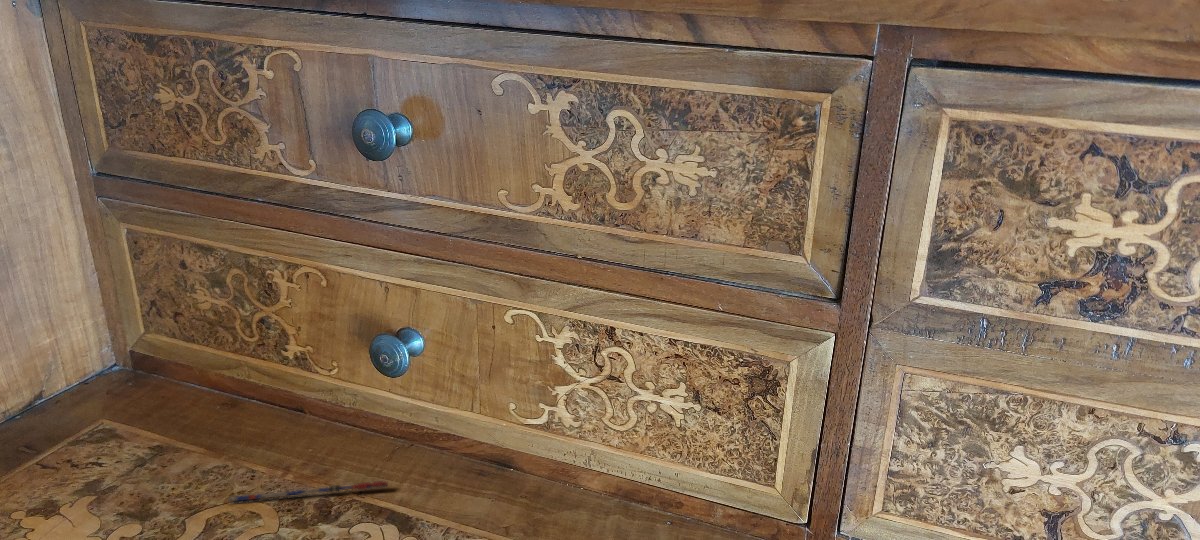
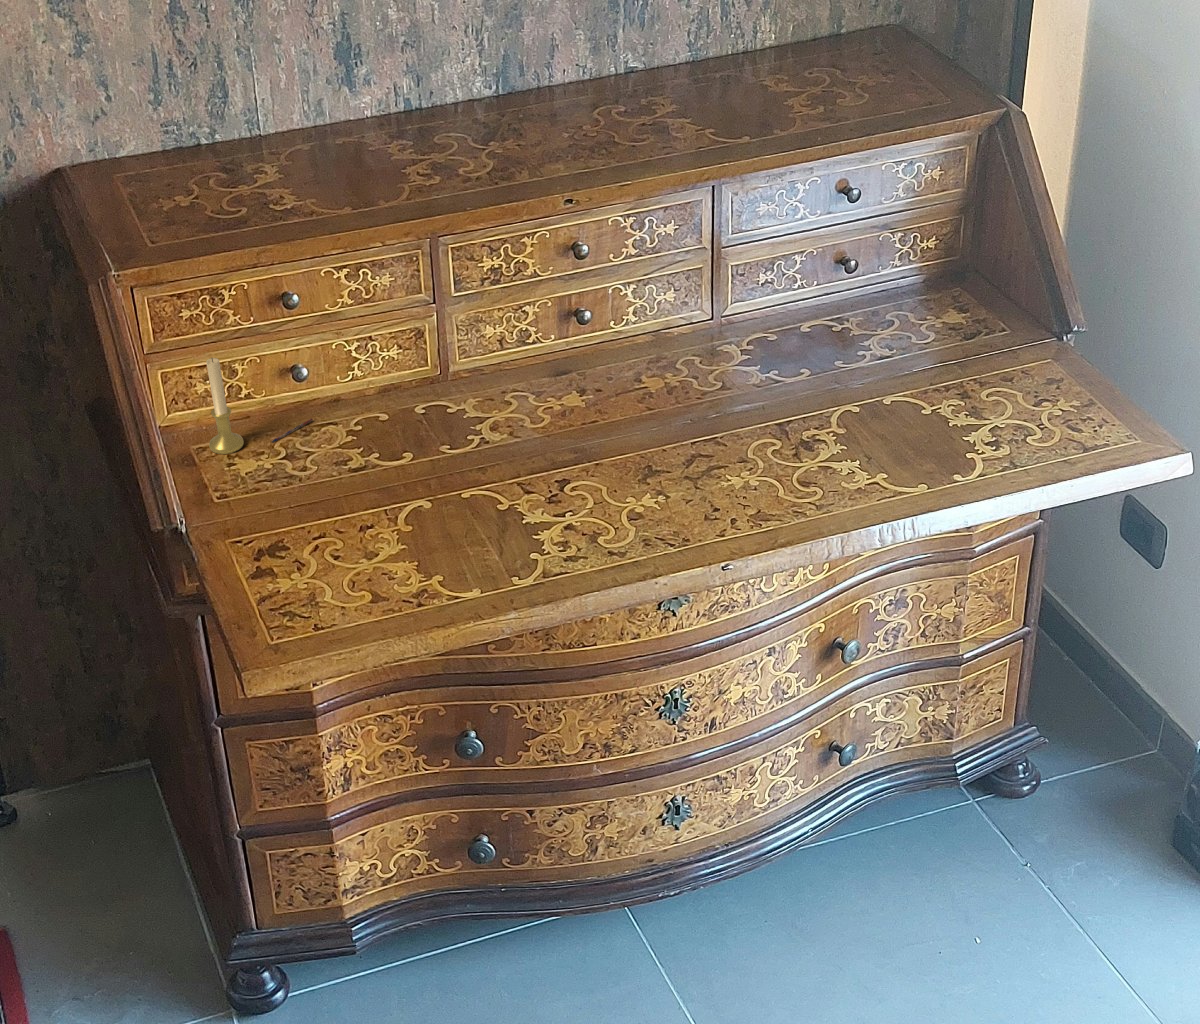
candle holder: none [84,213,210,482] -> present [206,358,244,454]

